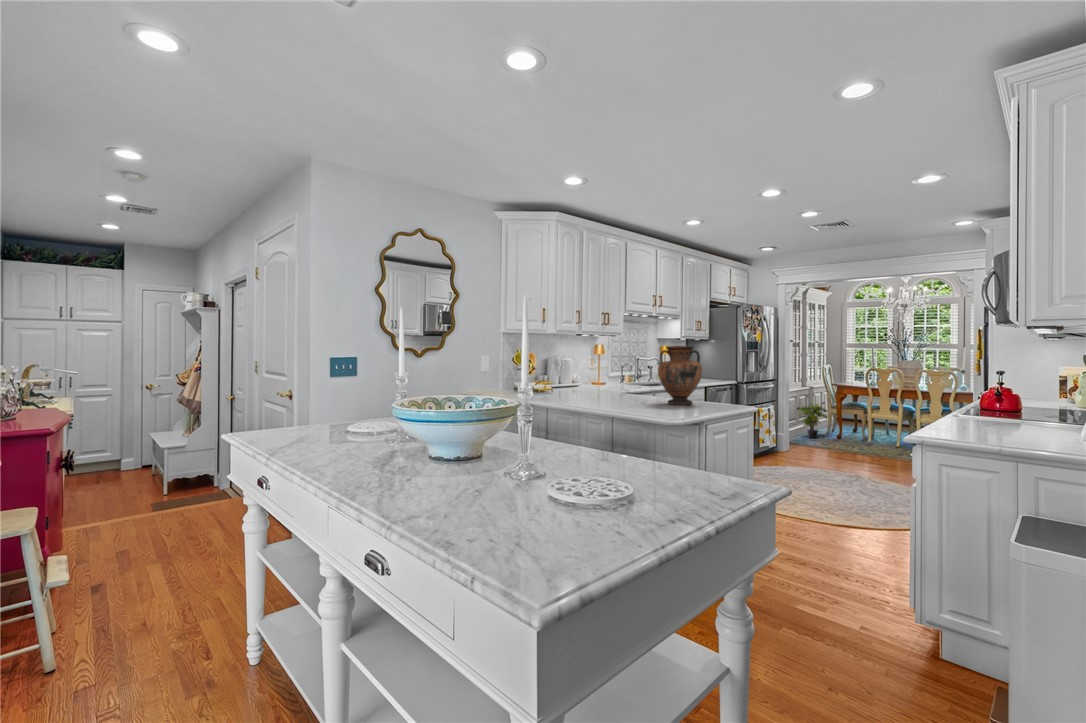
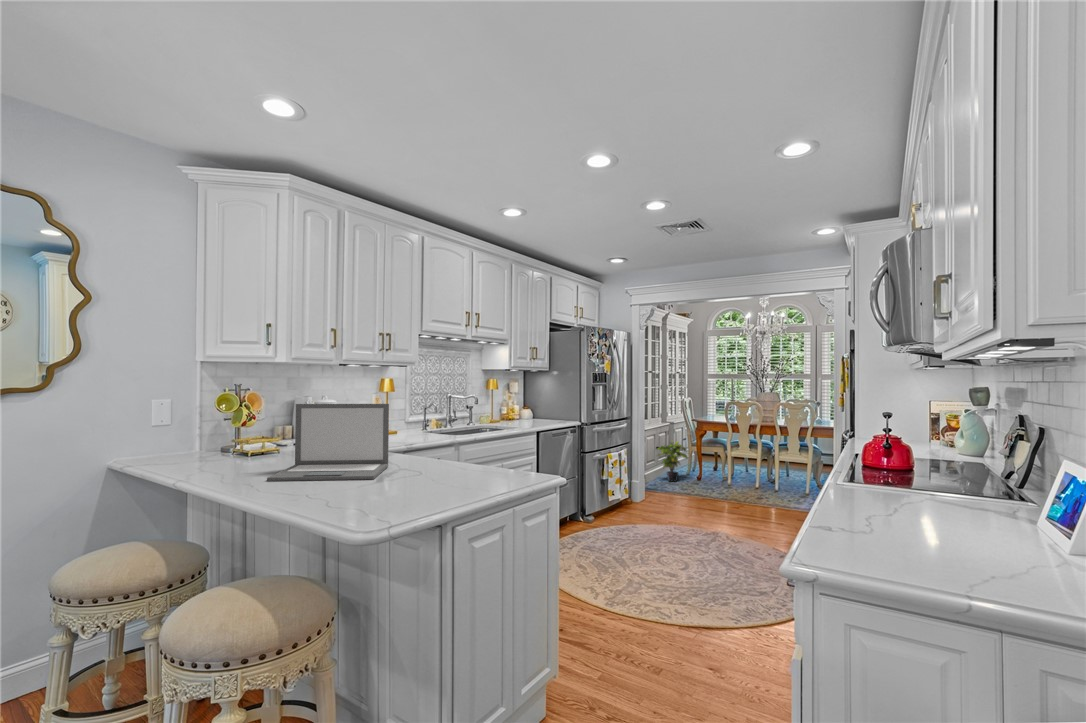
vase: present [658,346,702,405] -> none [386,390,464,496]
laptop: none [579,357,639,400] -> present [267,404,389,481]

